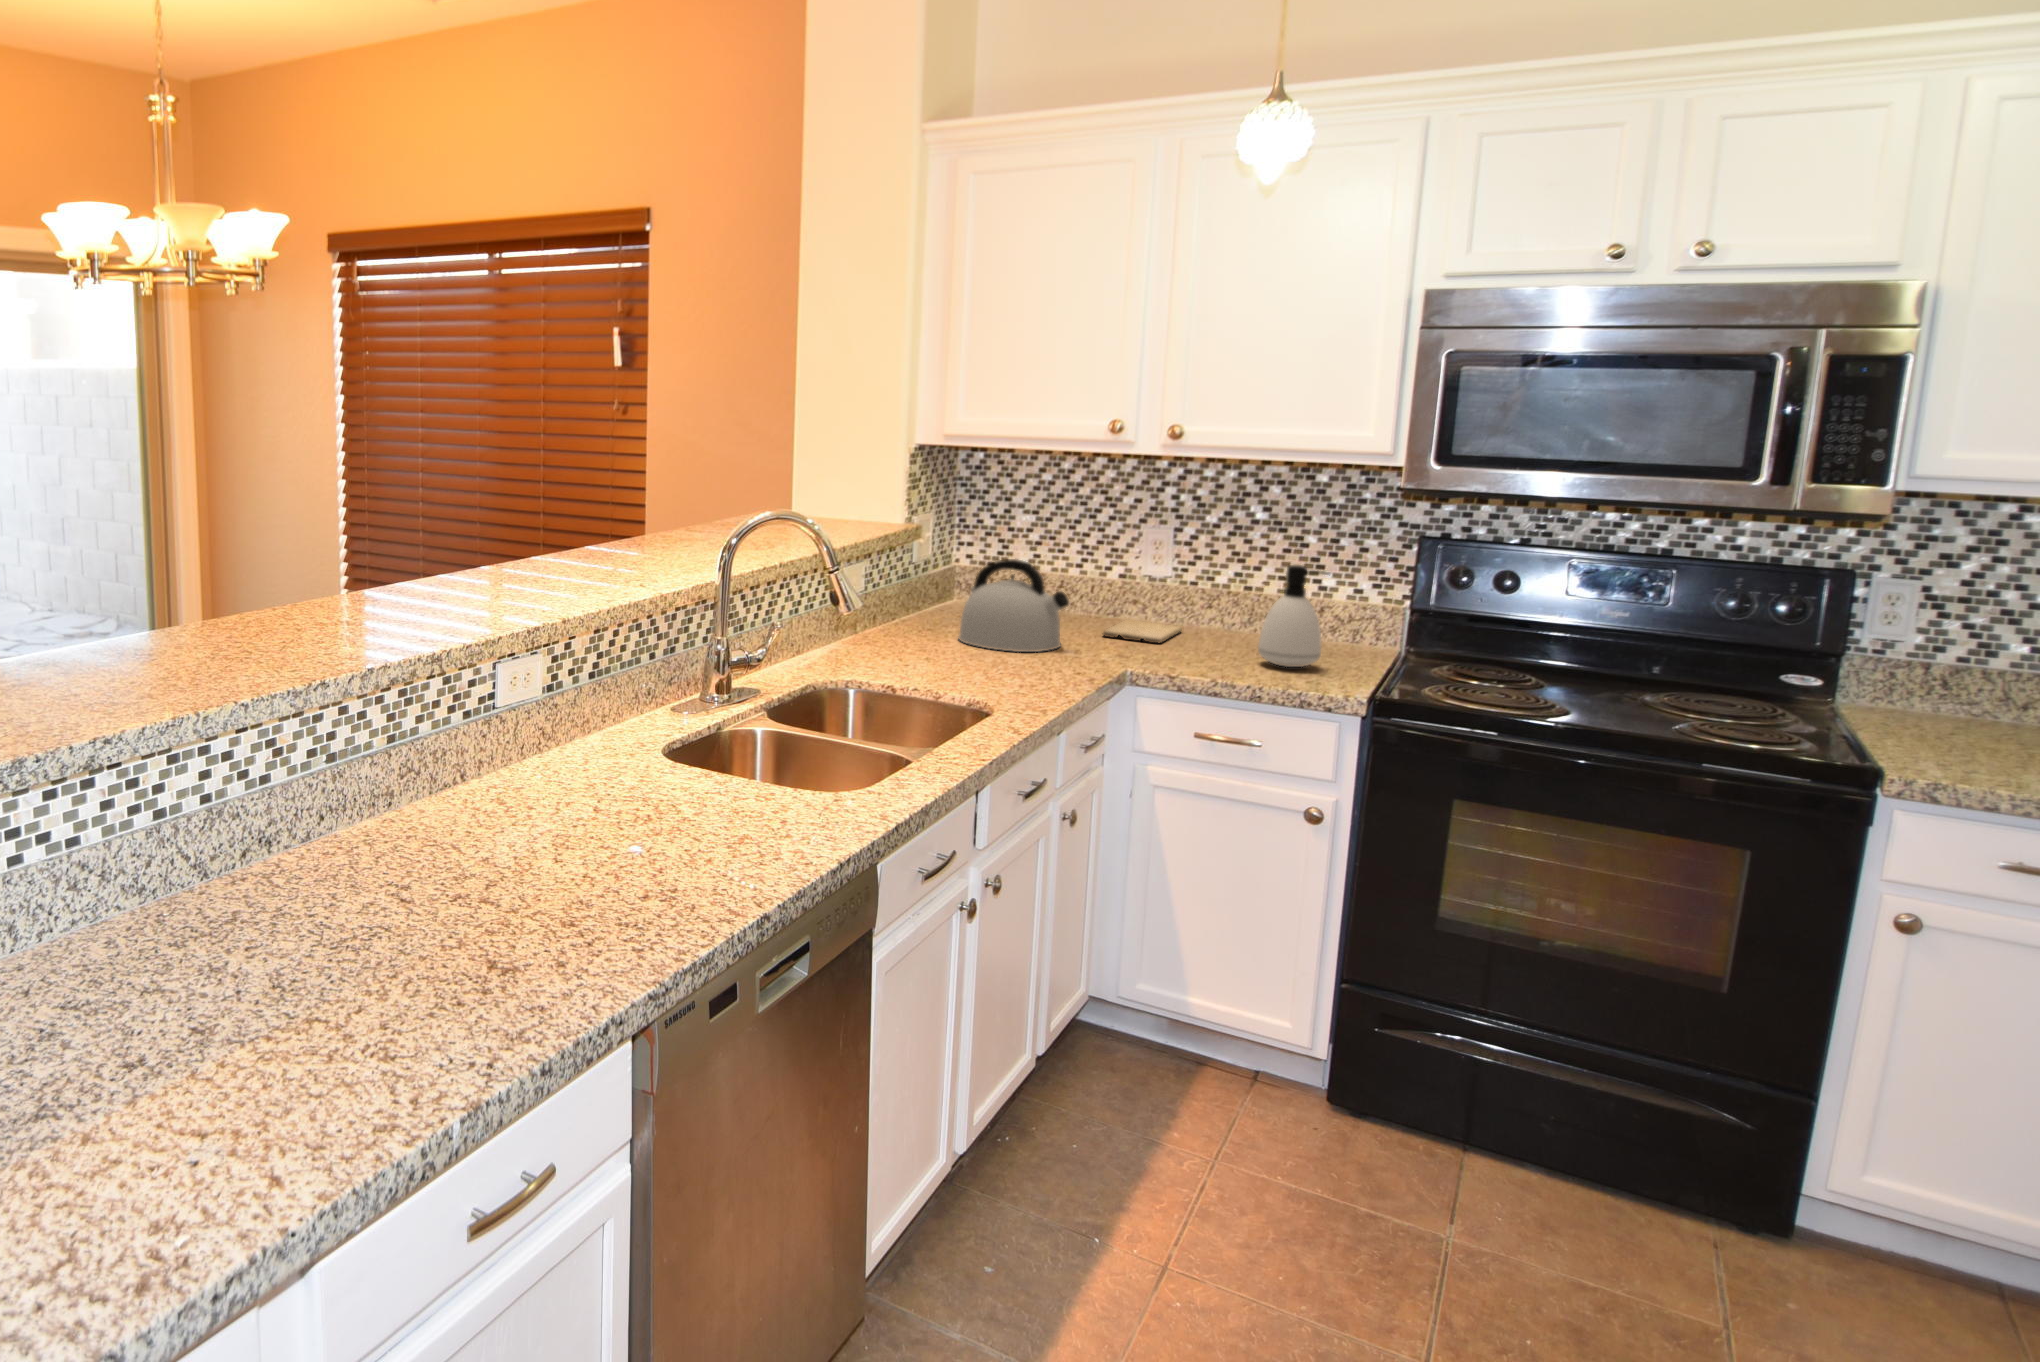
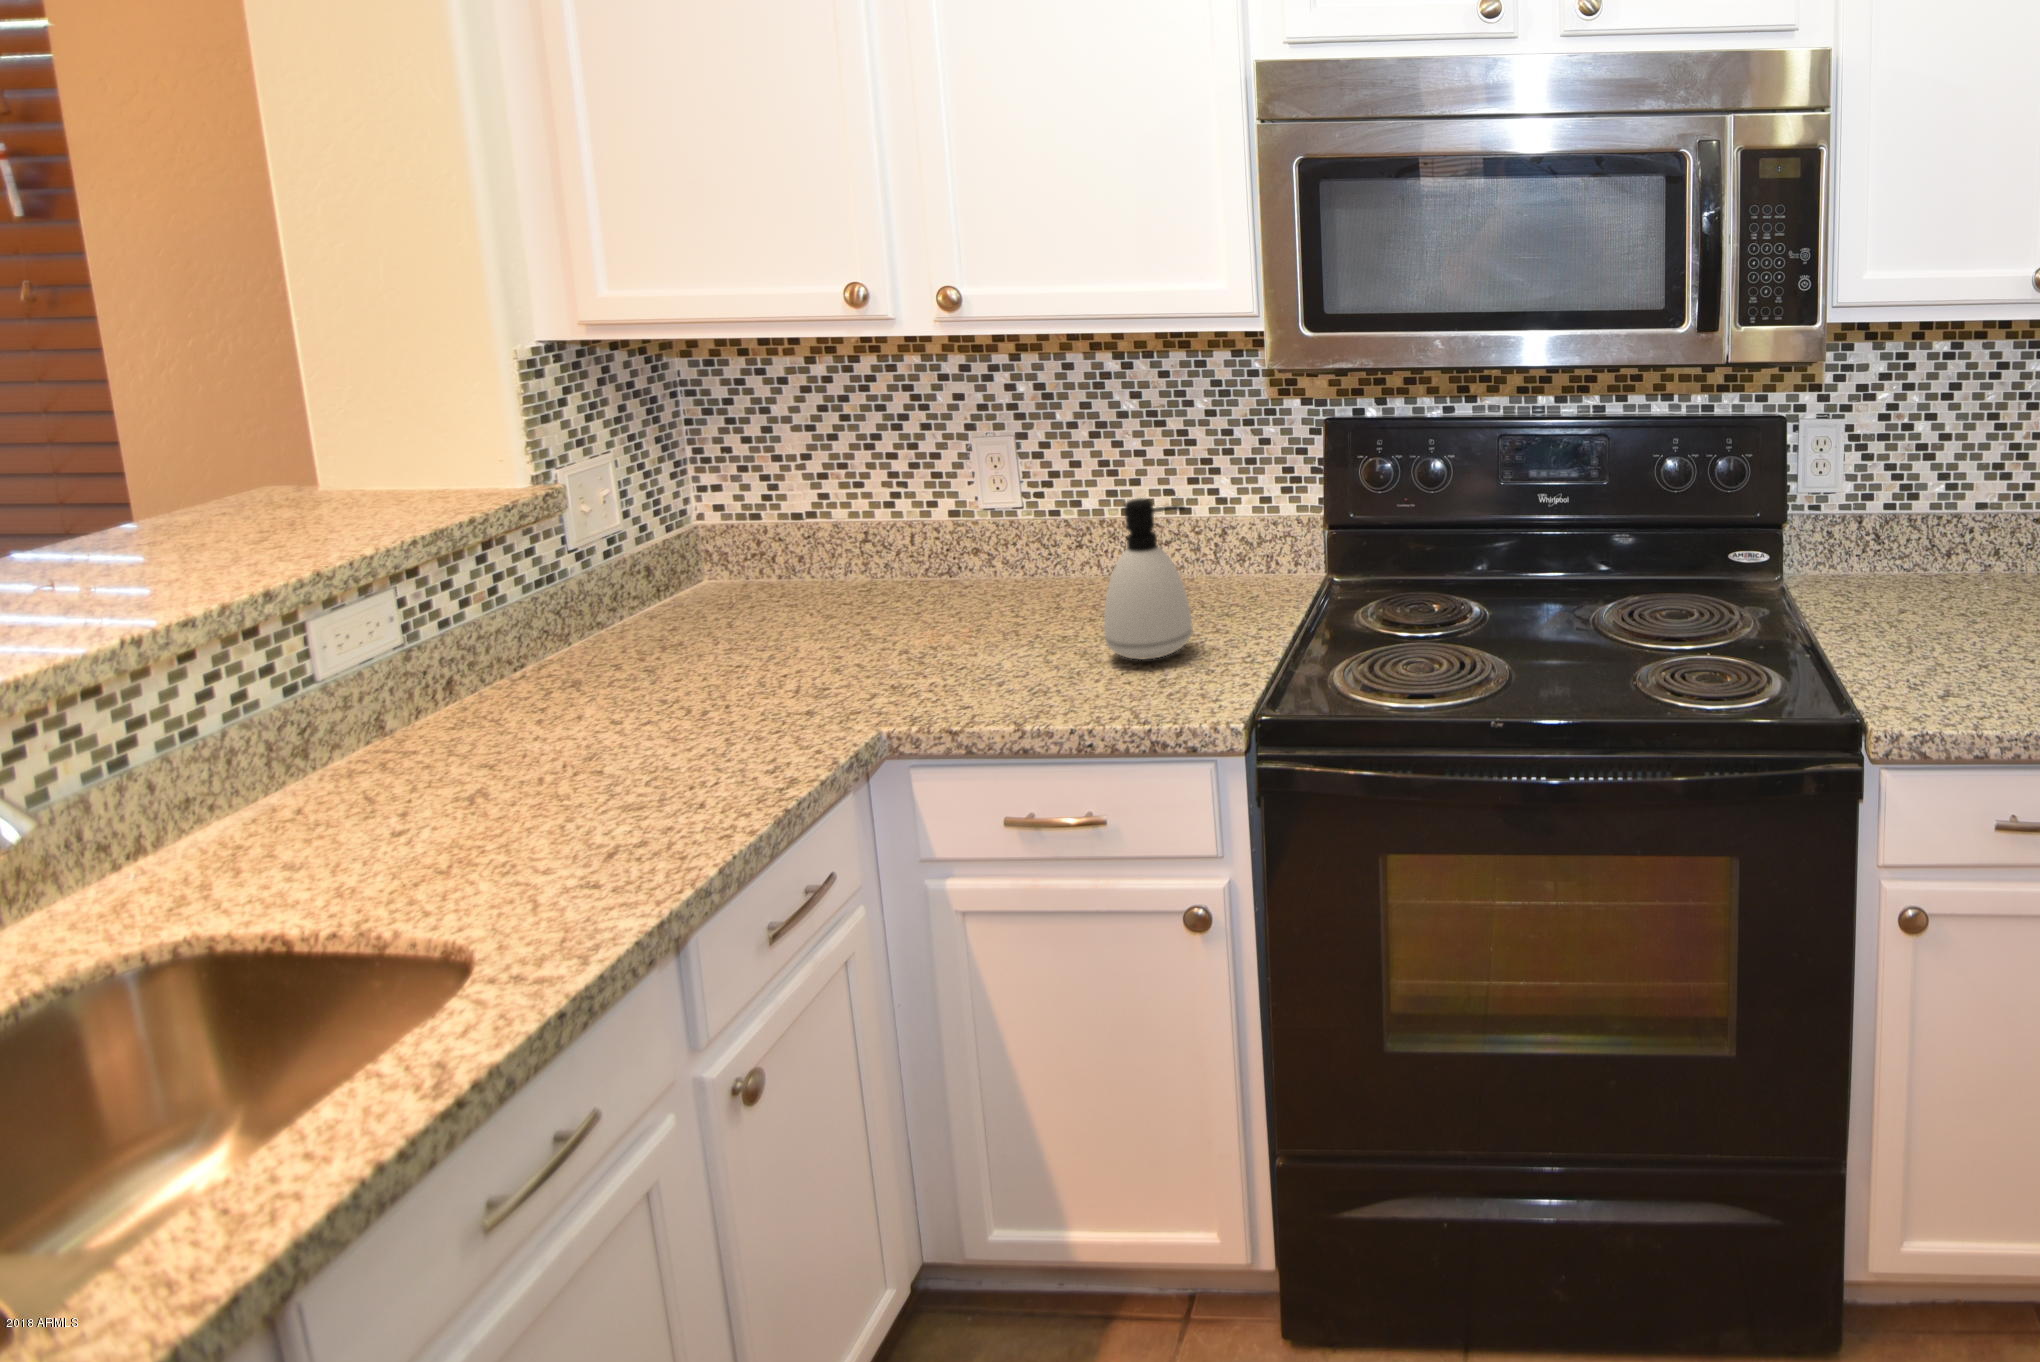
kettle: present [958,559,1069,652] -> none [619,545,809,717]
cutting board: present [1103,620,1182,643] -> none [895,591,1032,639]

